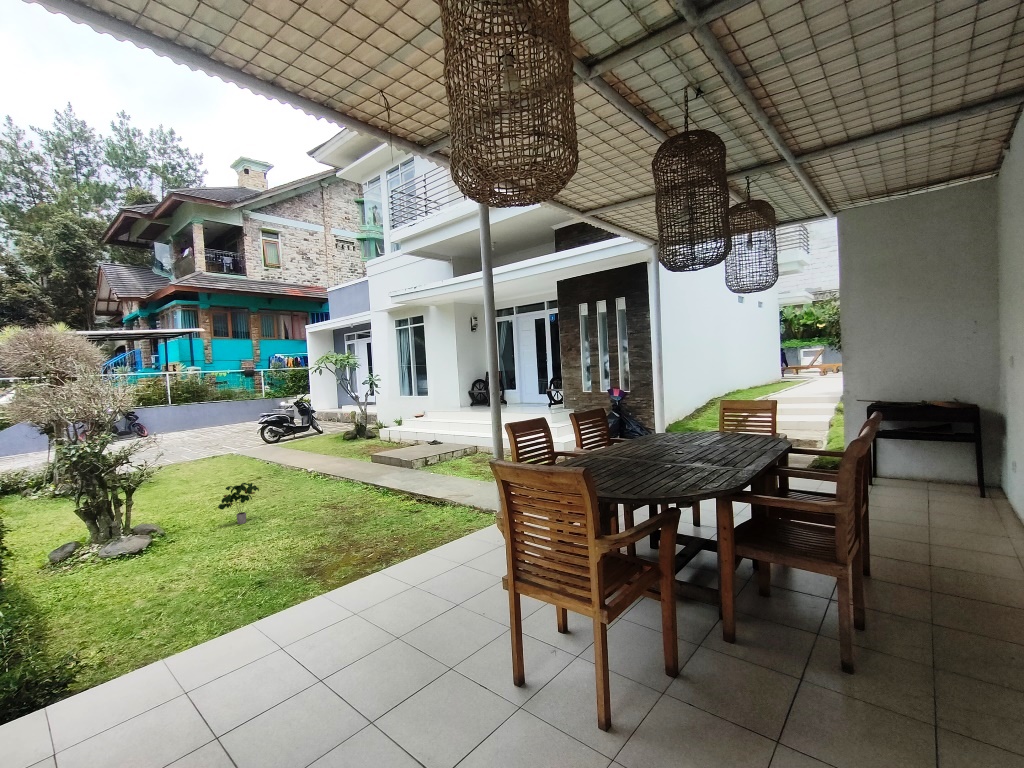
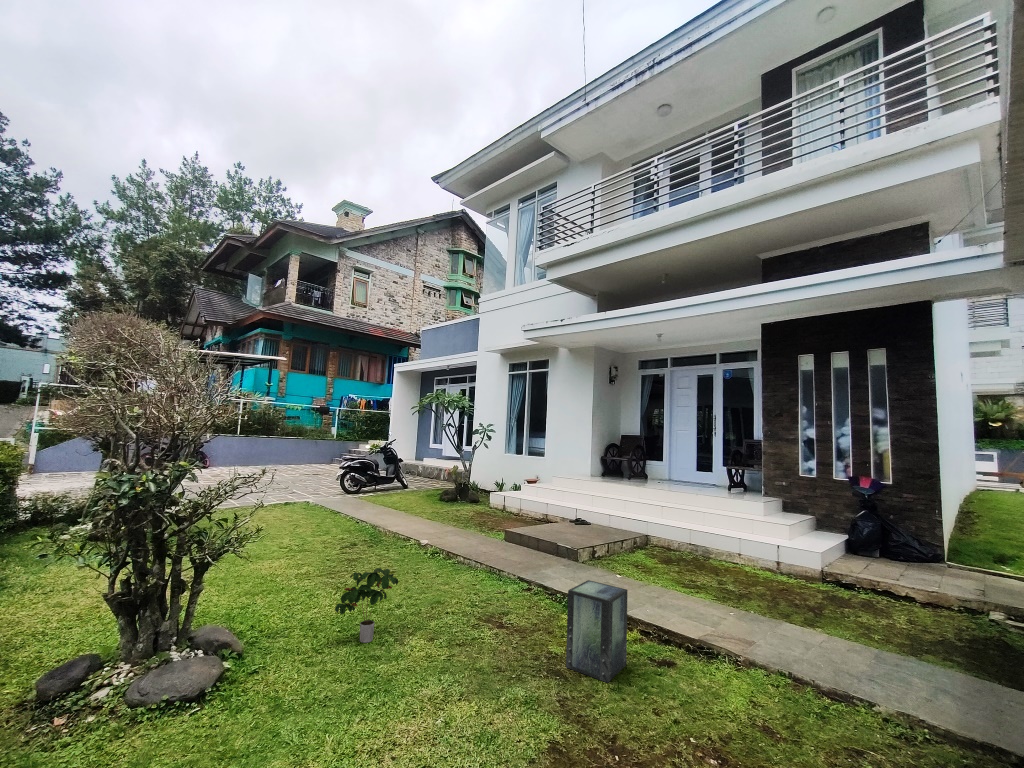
storage box: none [349,474,388,523] -> present [566,580,628,683]

